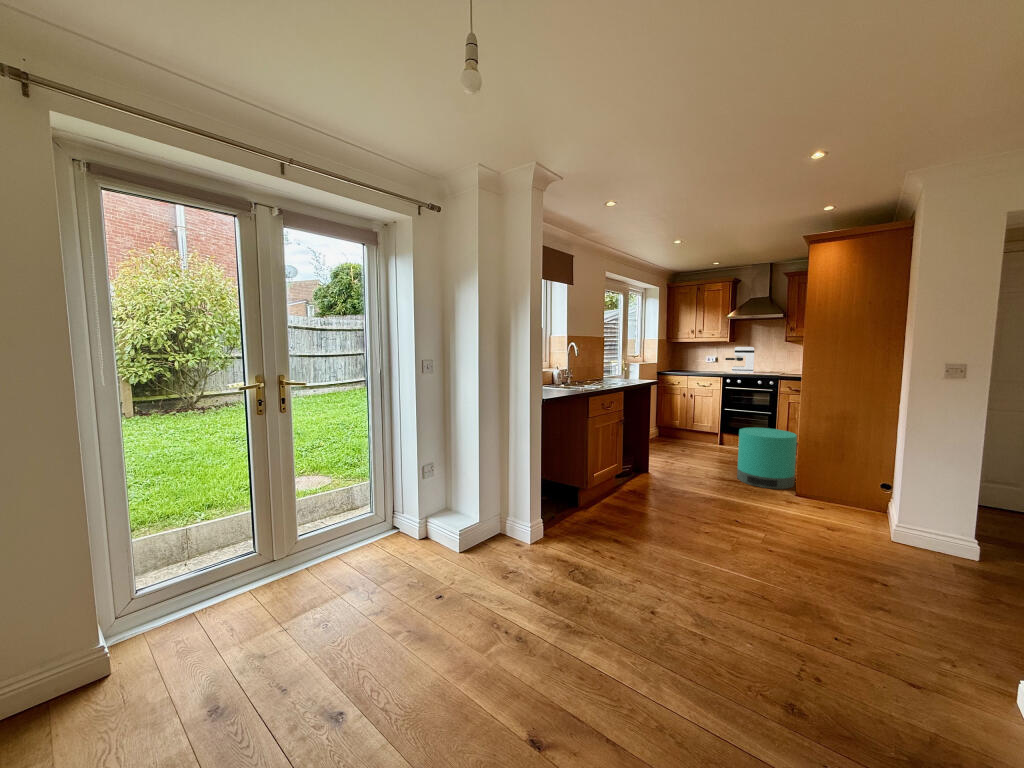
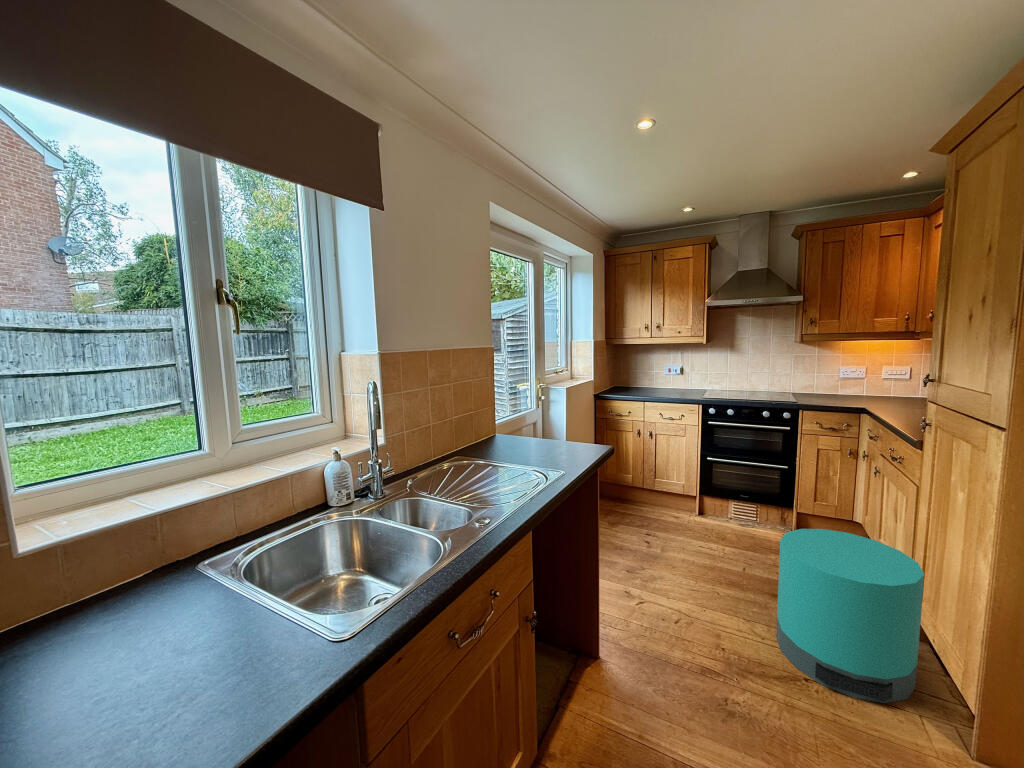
coffee maker: present [725,347,754,373] -> none [699,351,748,395]

